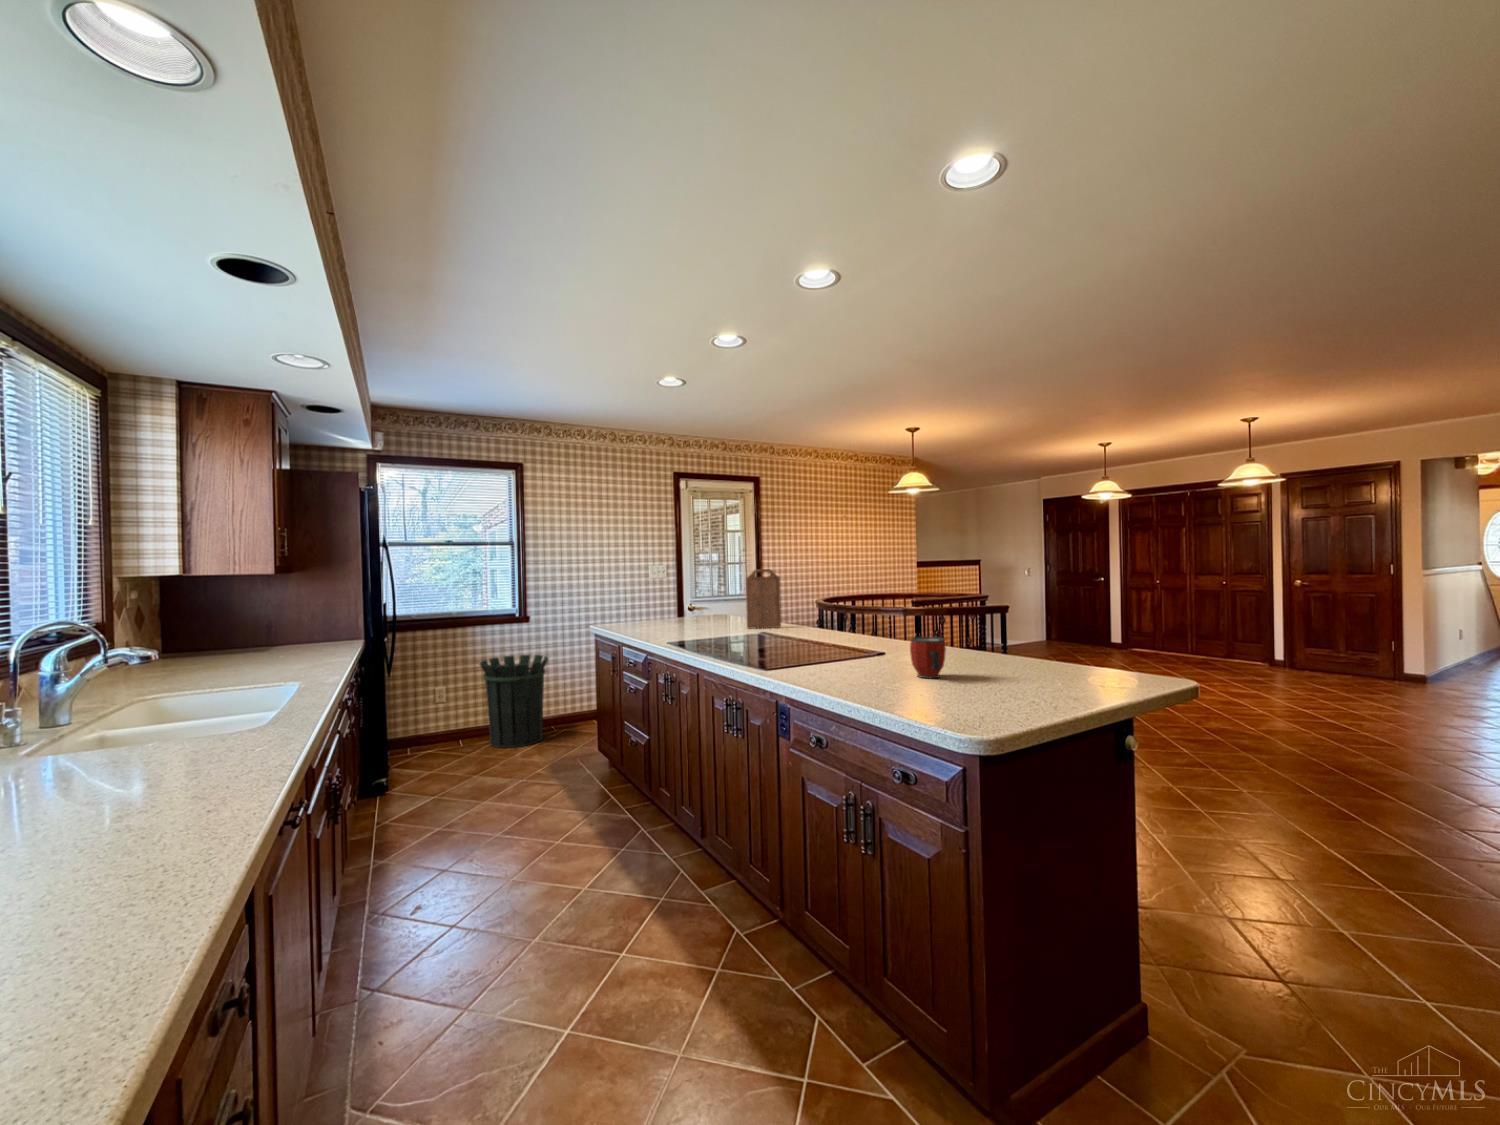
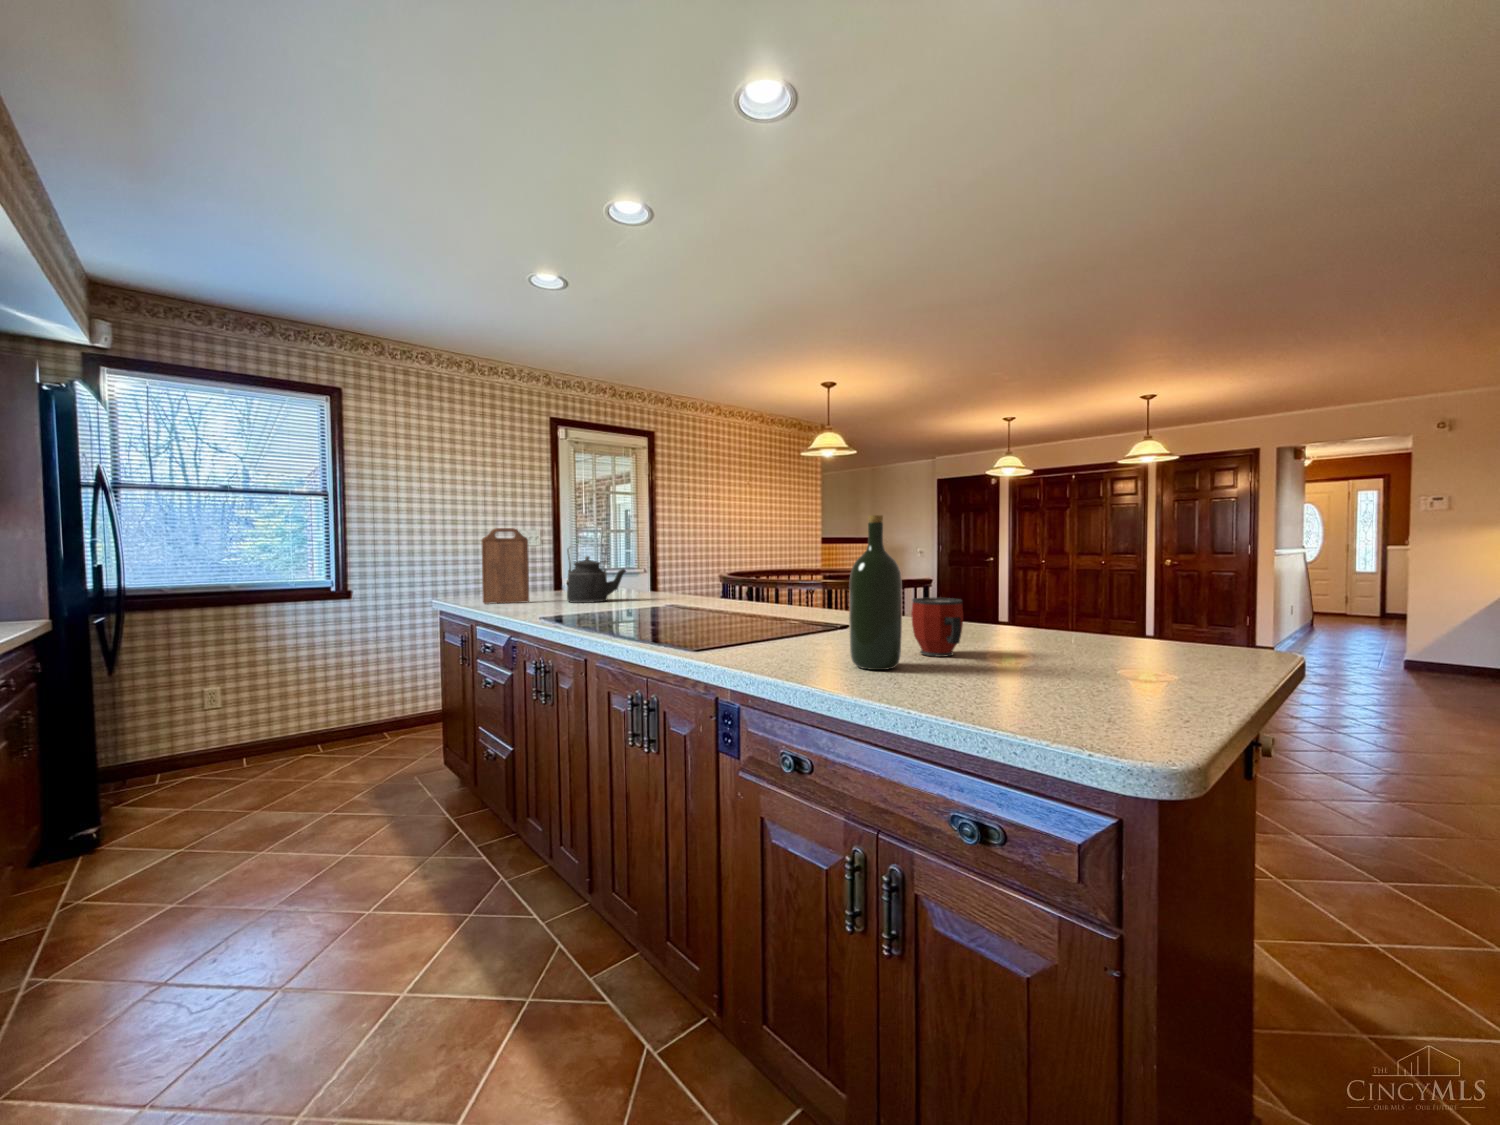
cutting board: present [746,569,781,629] -> present [482,528,529,604]
kettle: none [686,584,732,629] -> present [567,549,626,603]
wine bottle: none [858,585,893,687] -> present [849,515,902,670]
waste bin: present [480,655,548,748] -> none [272,641,378,766]

